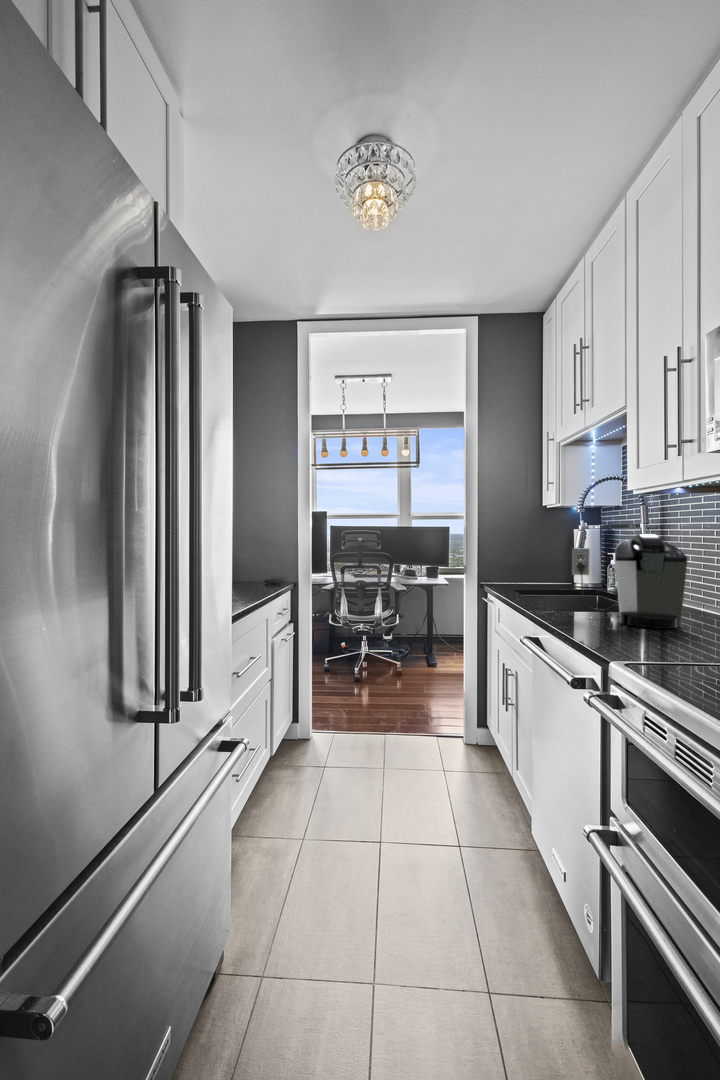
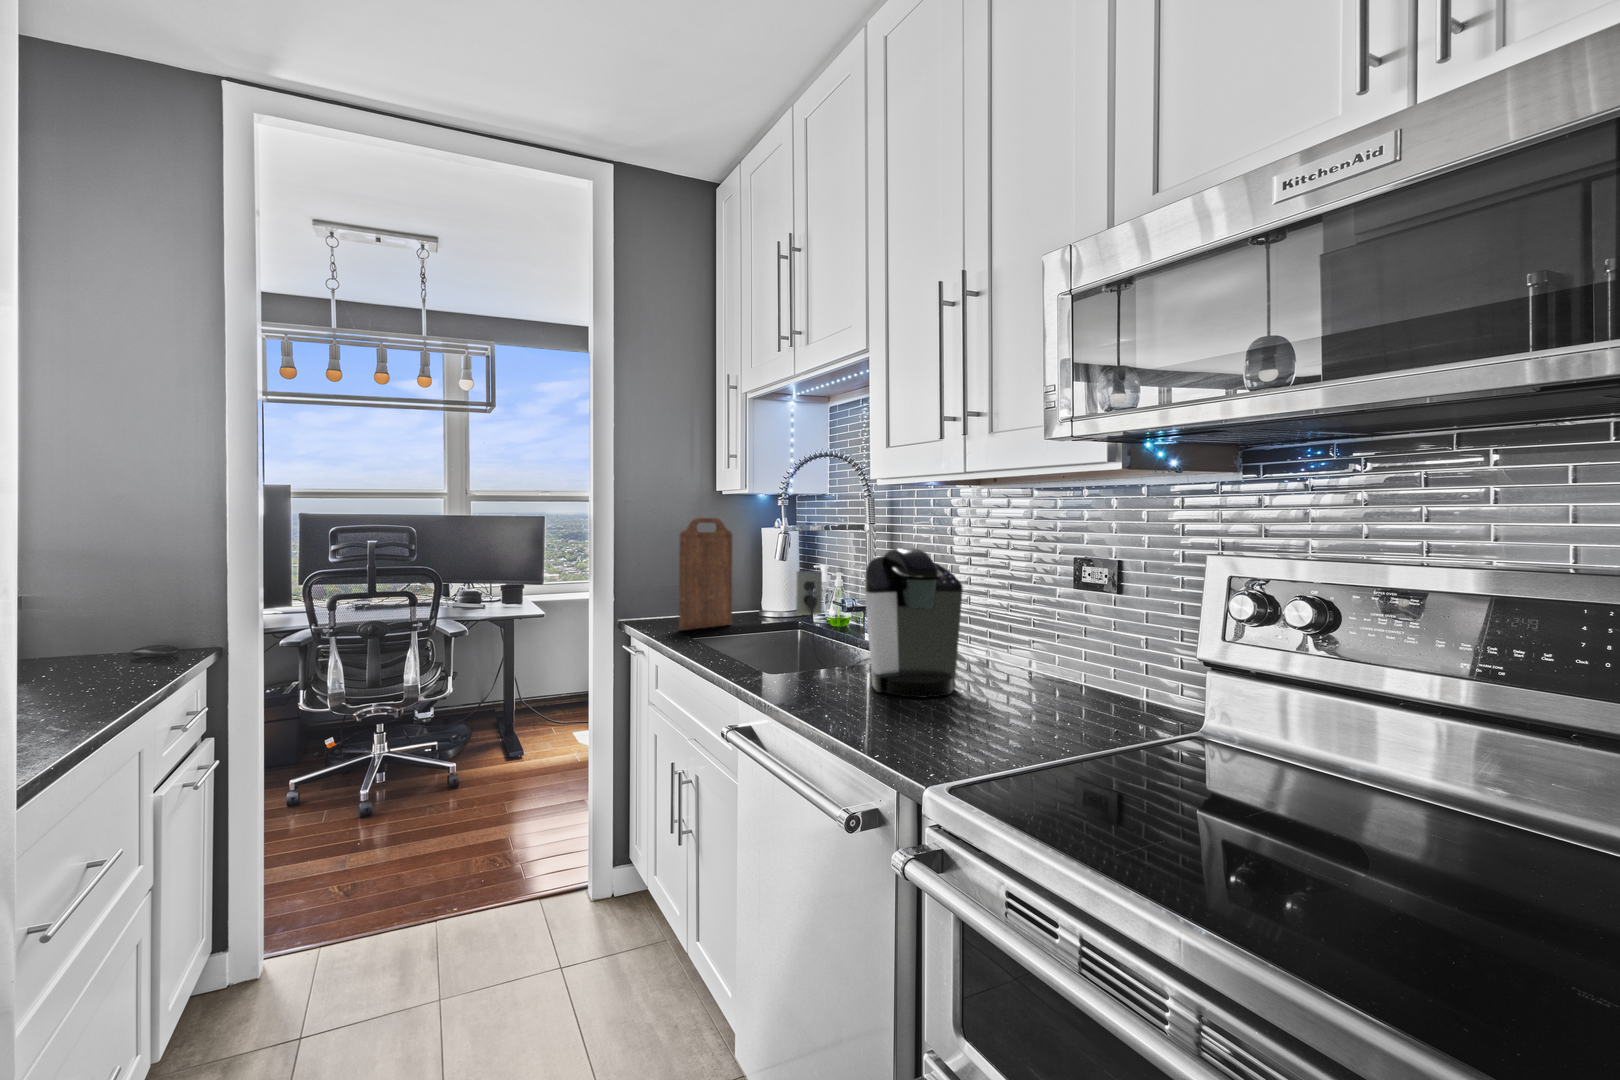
cutting board: none [516,521,553,589] -> present [679,518,733,630]

